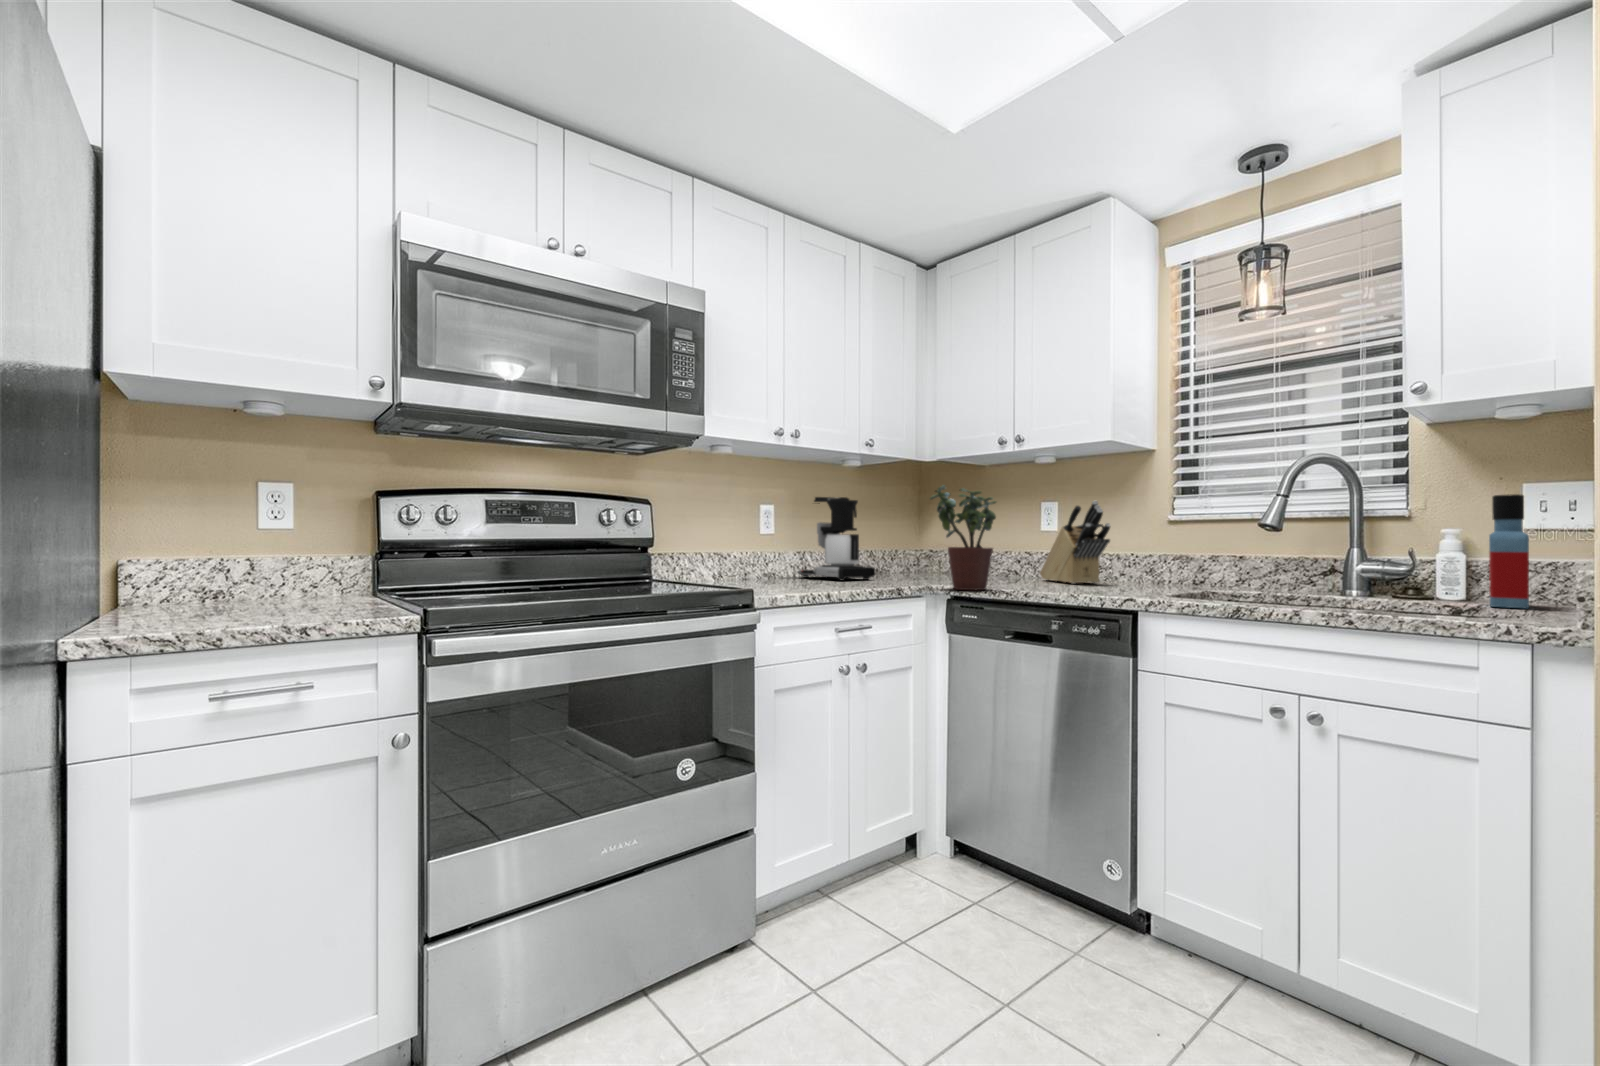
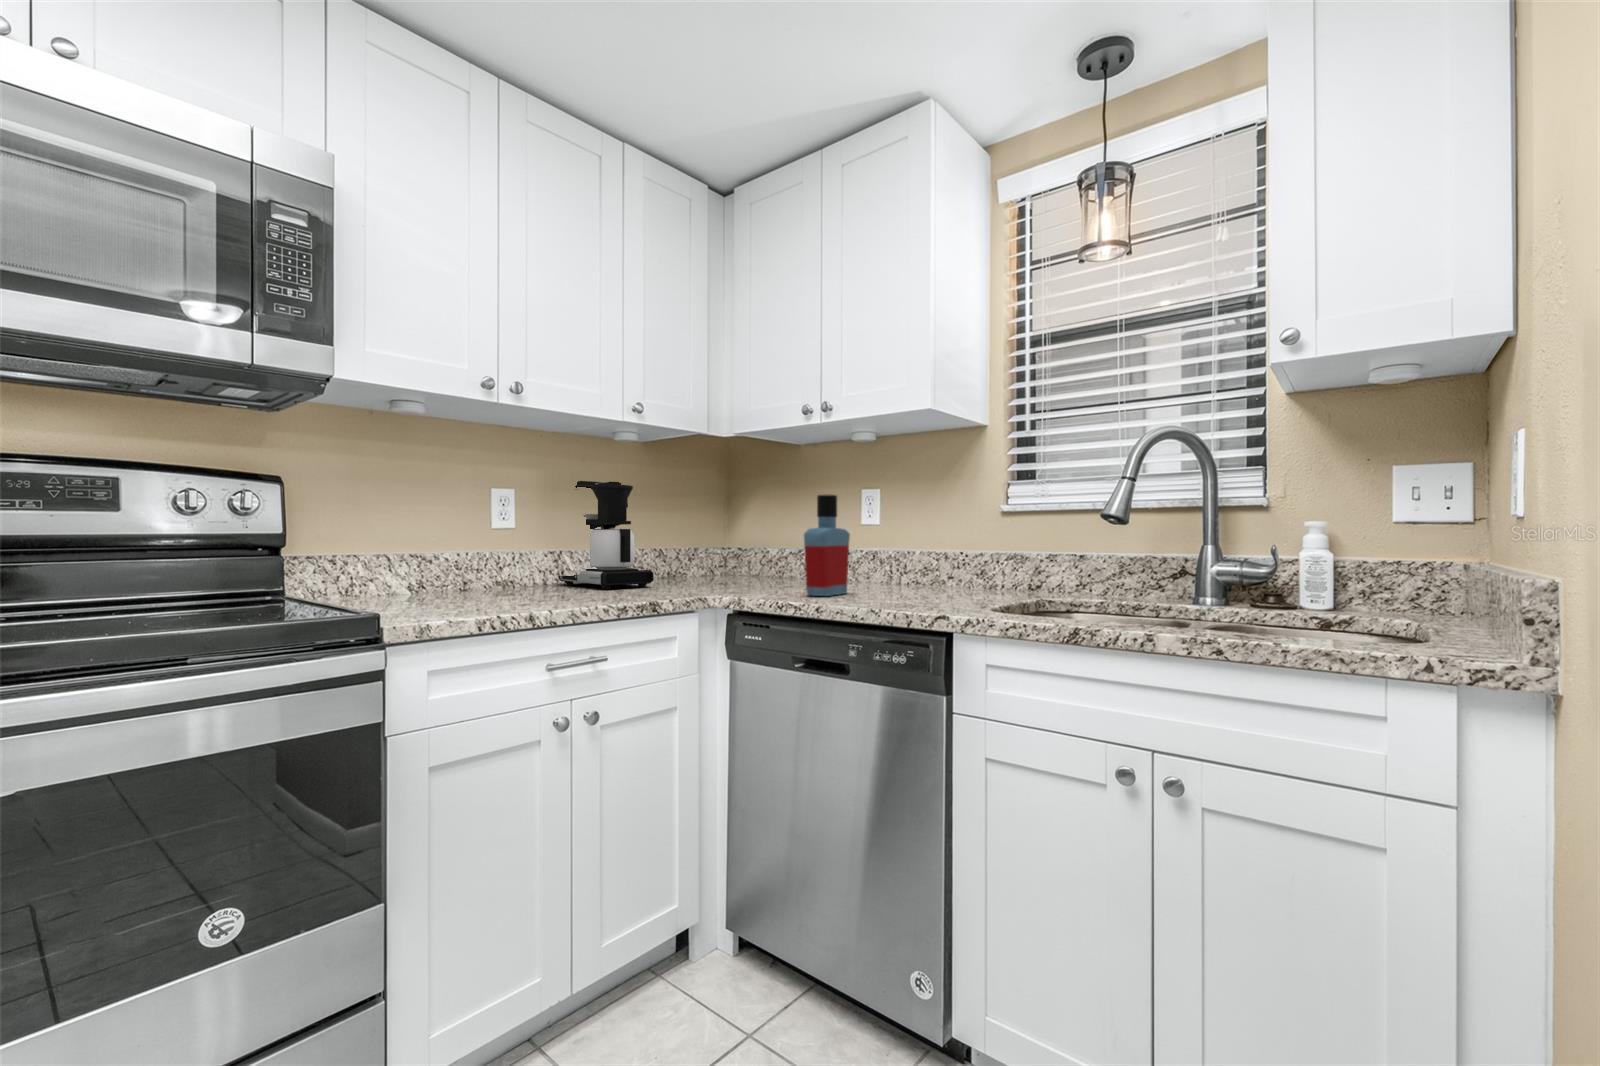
potted plant: present [930,485,996,590] -> none [699,463,786,603]
bottle: present [1489,494,1529,608] -> present [804,495,850,596]
knife block: present [1040,501,1110,584] -> none [855,487,932,590]

